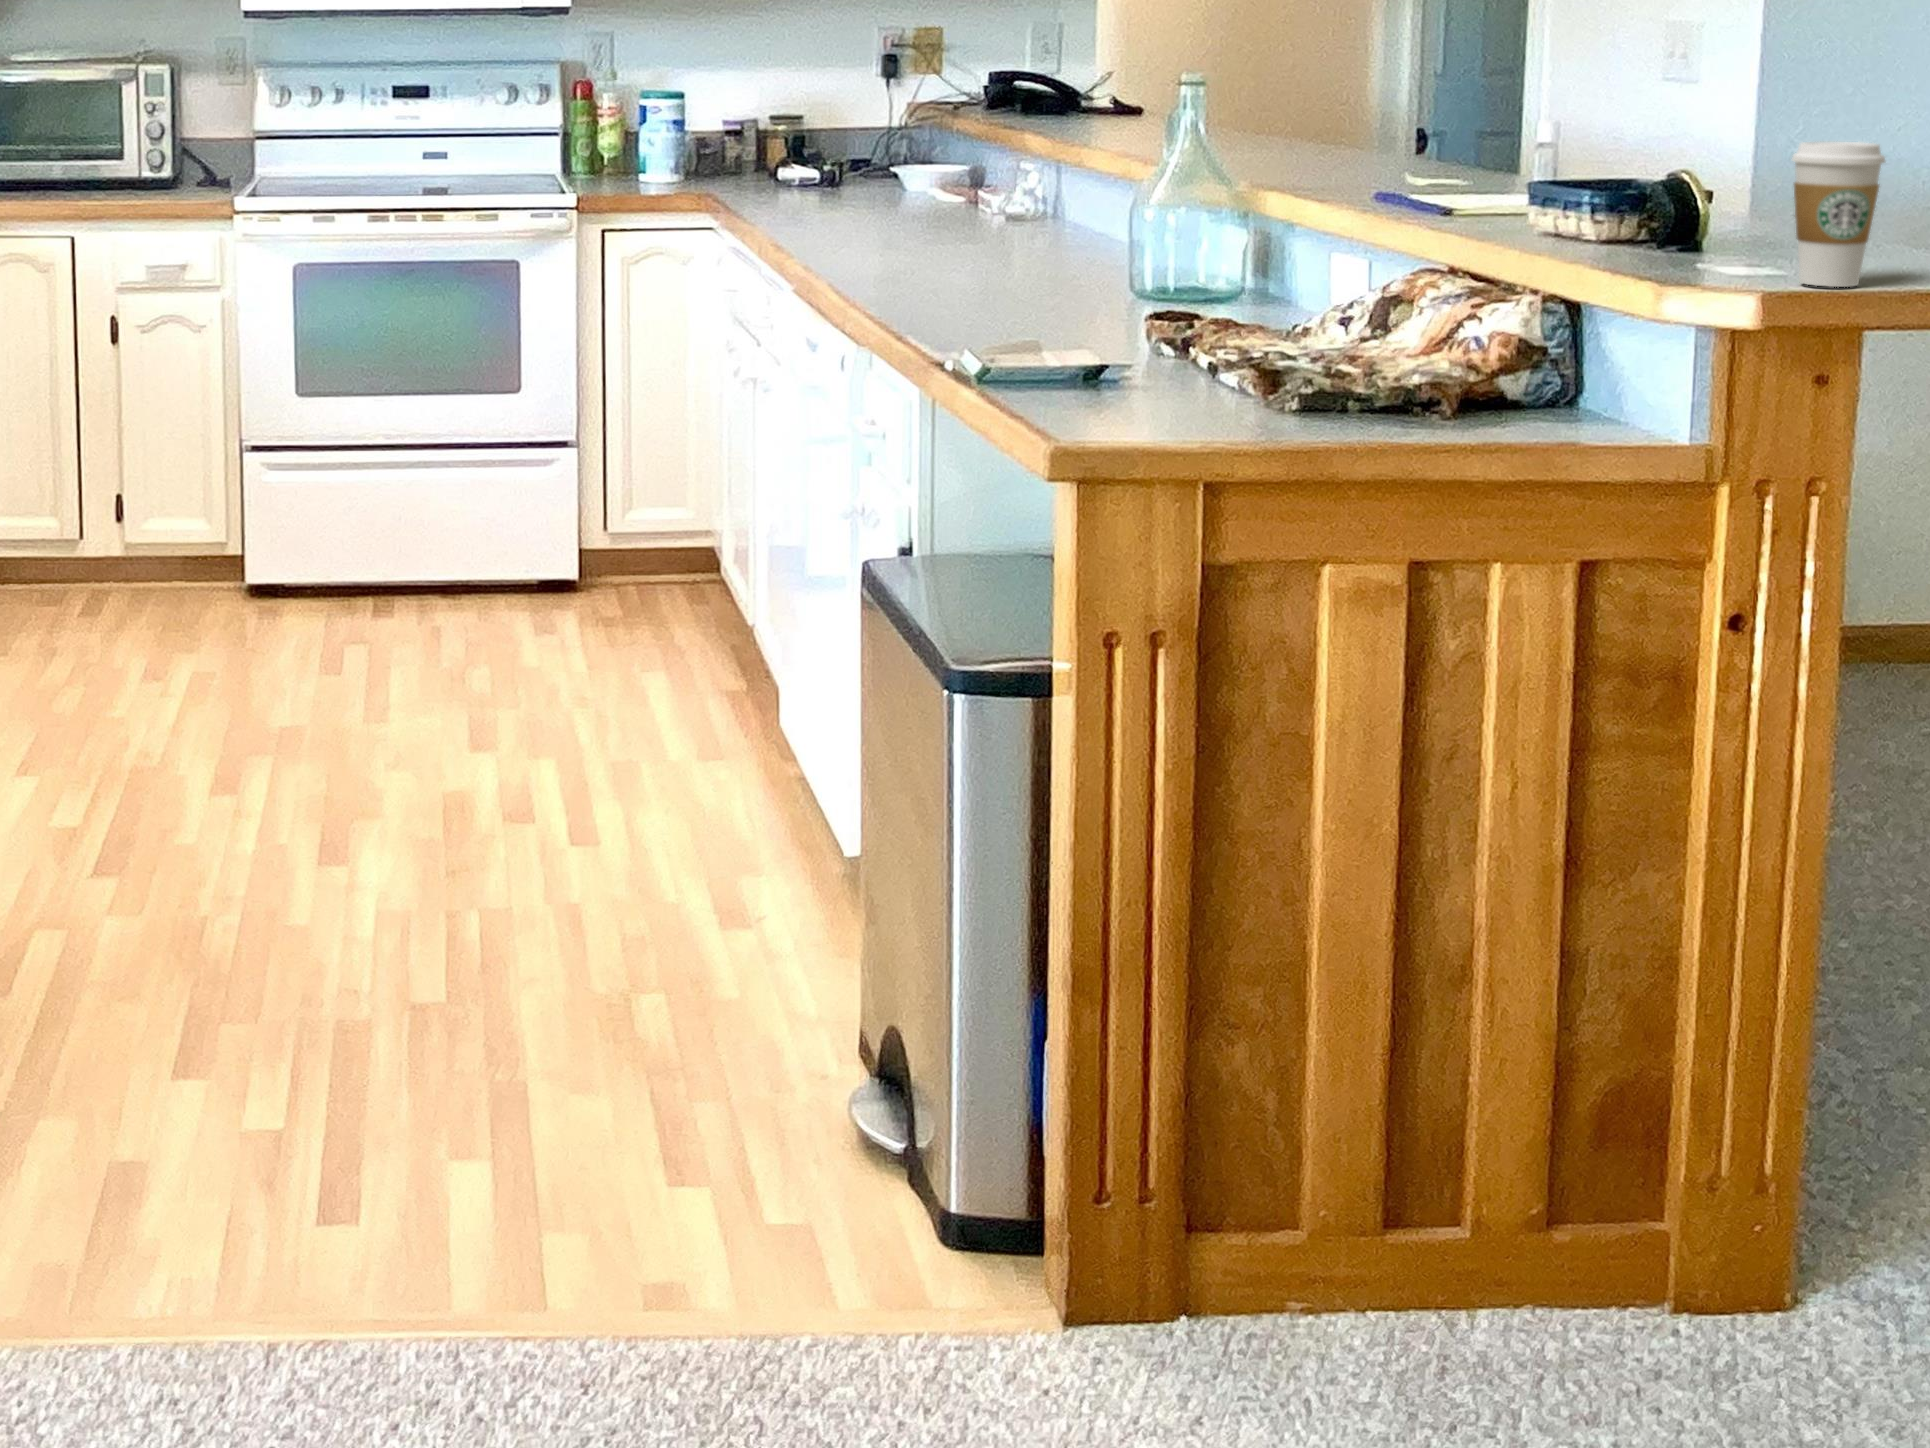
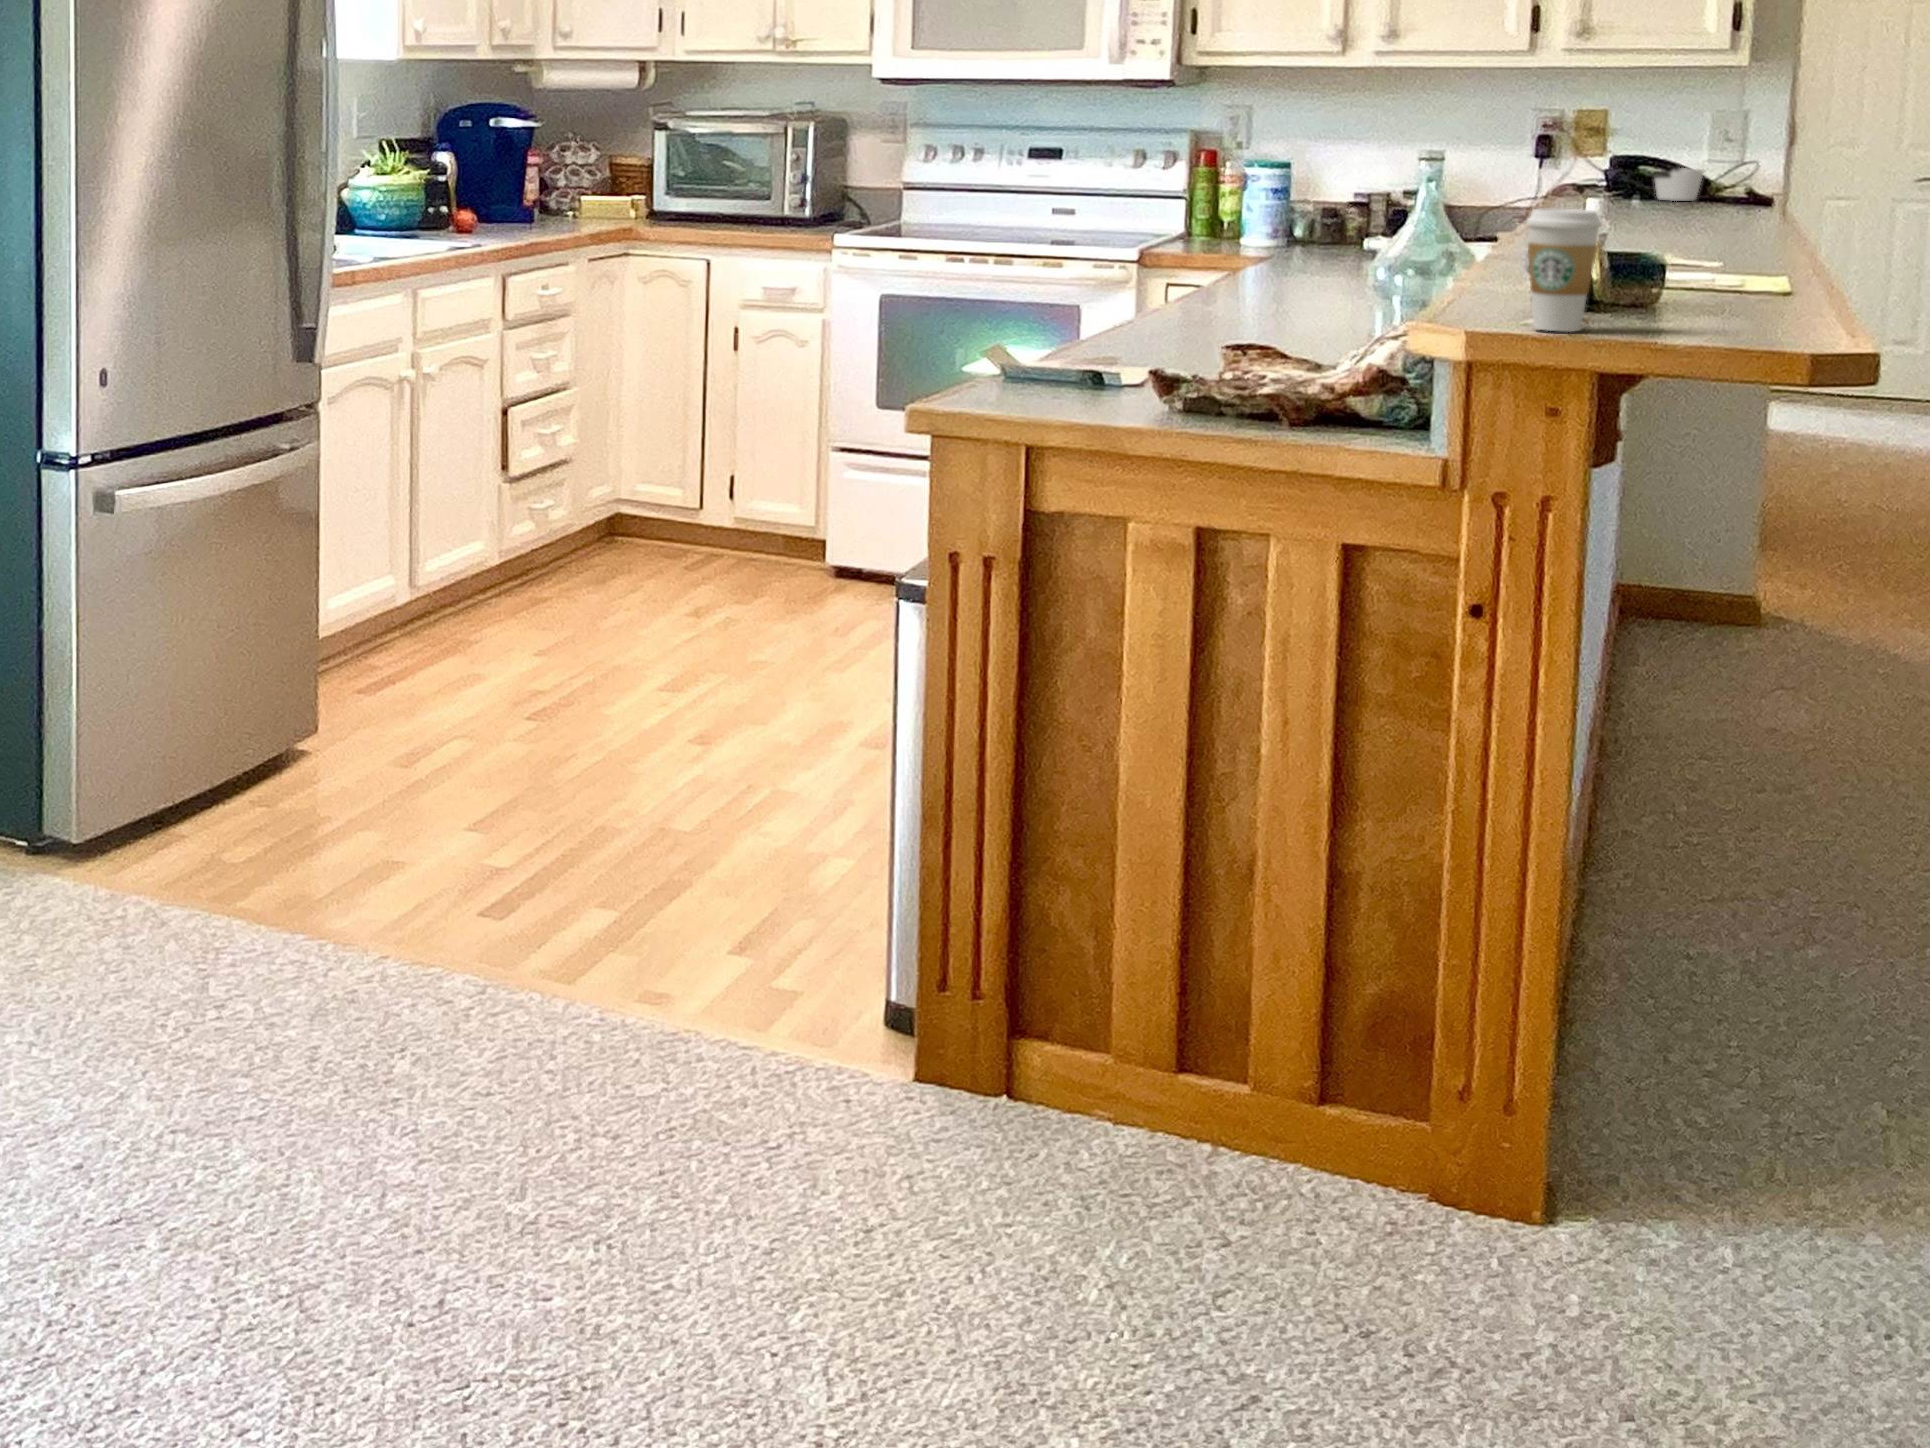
candle: none [1089,82,1135,115] -> present [1655,168,1704,201]

